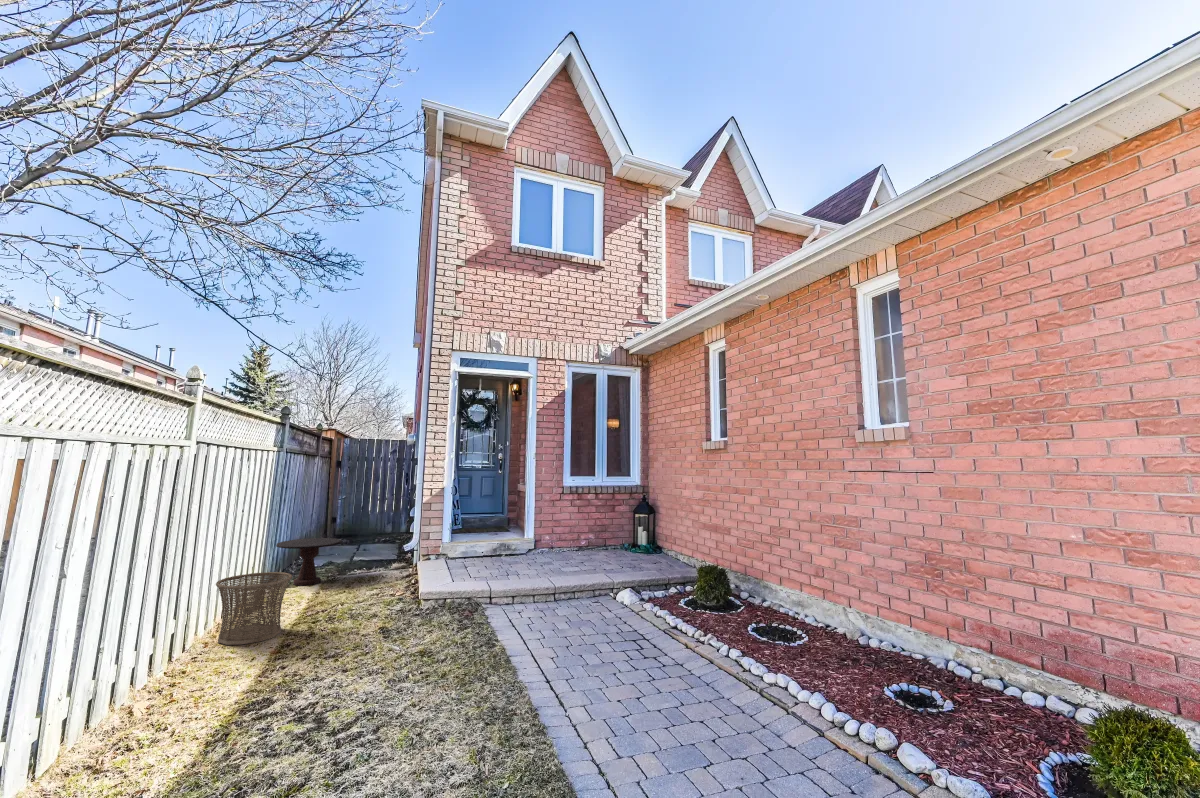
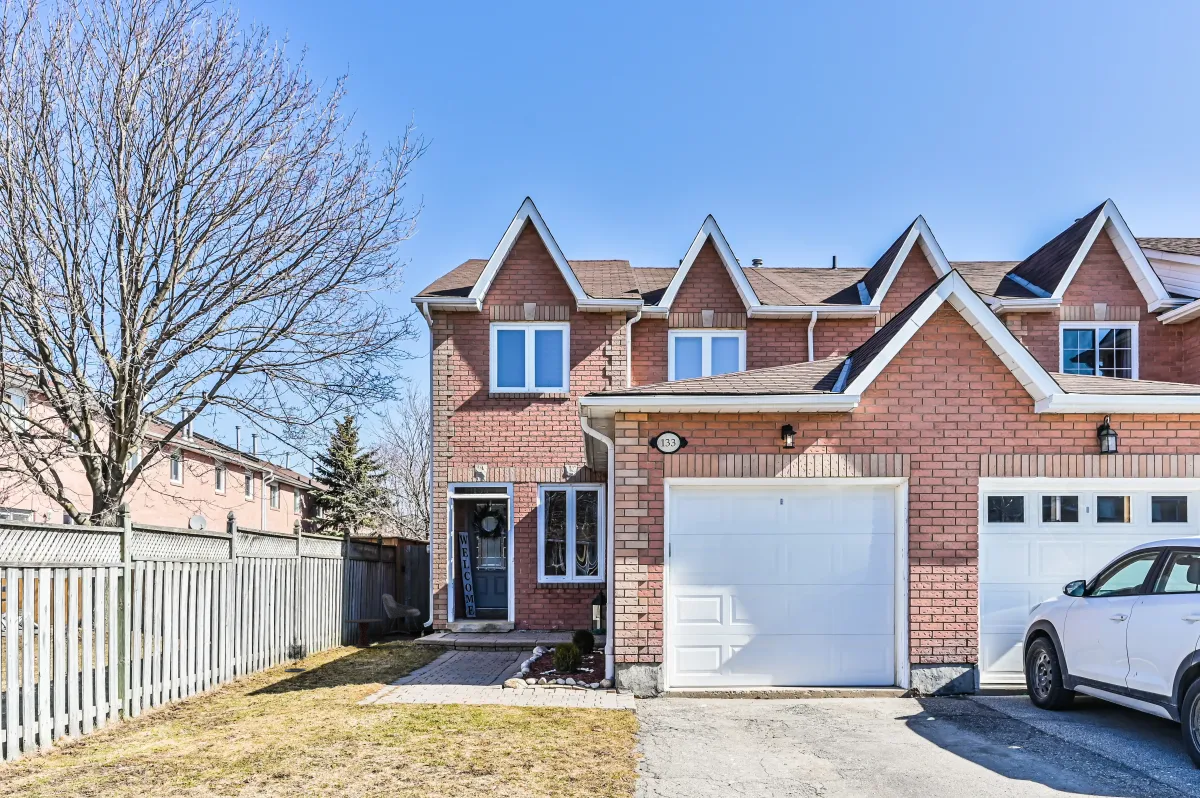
lounge chair: none [319,498,368,549] -> present [383,594,420,634]
basket: present [216,572,292,645] -> none [312,629,346,661]
potted tree: none [122,617,207,729] -> present [285,637,306,672]

